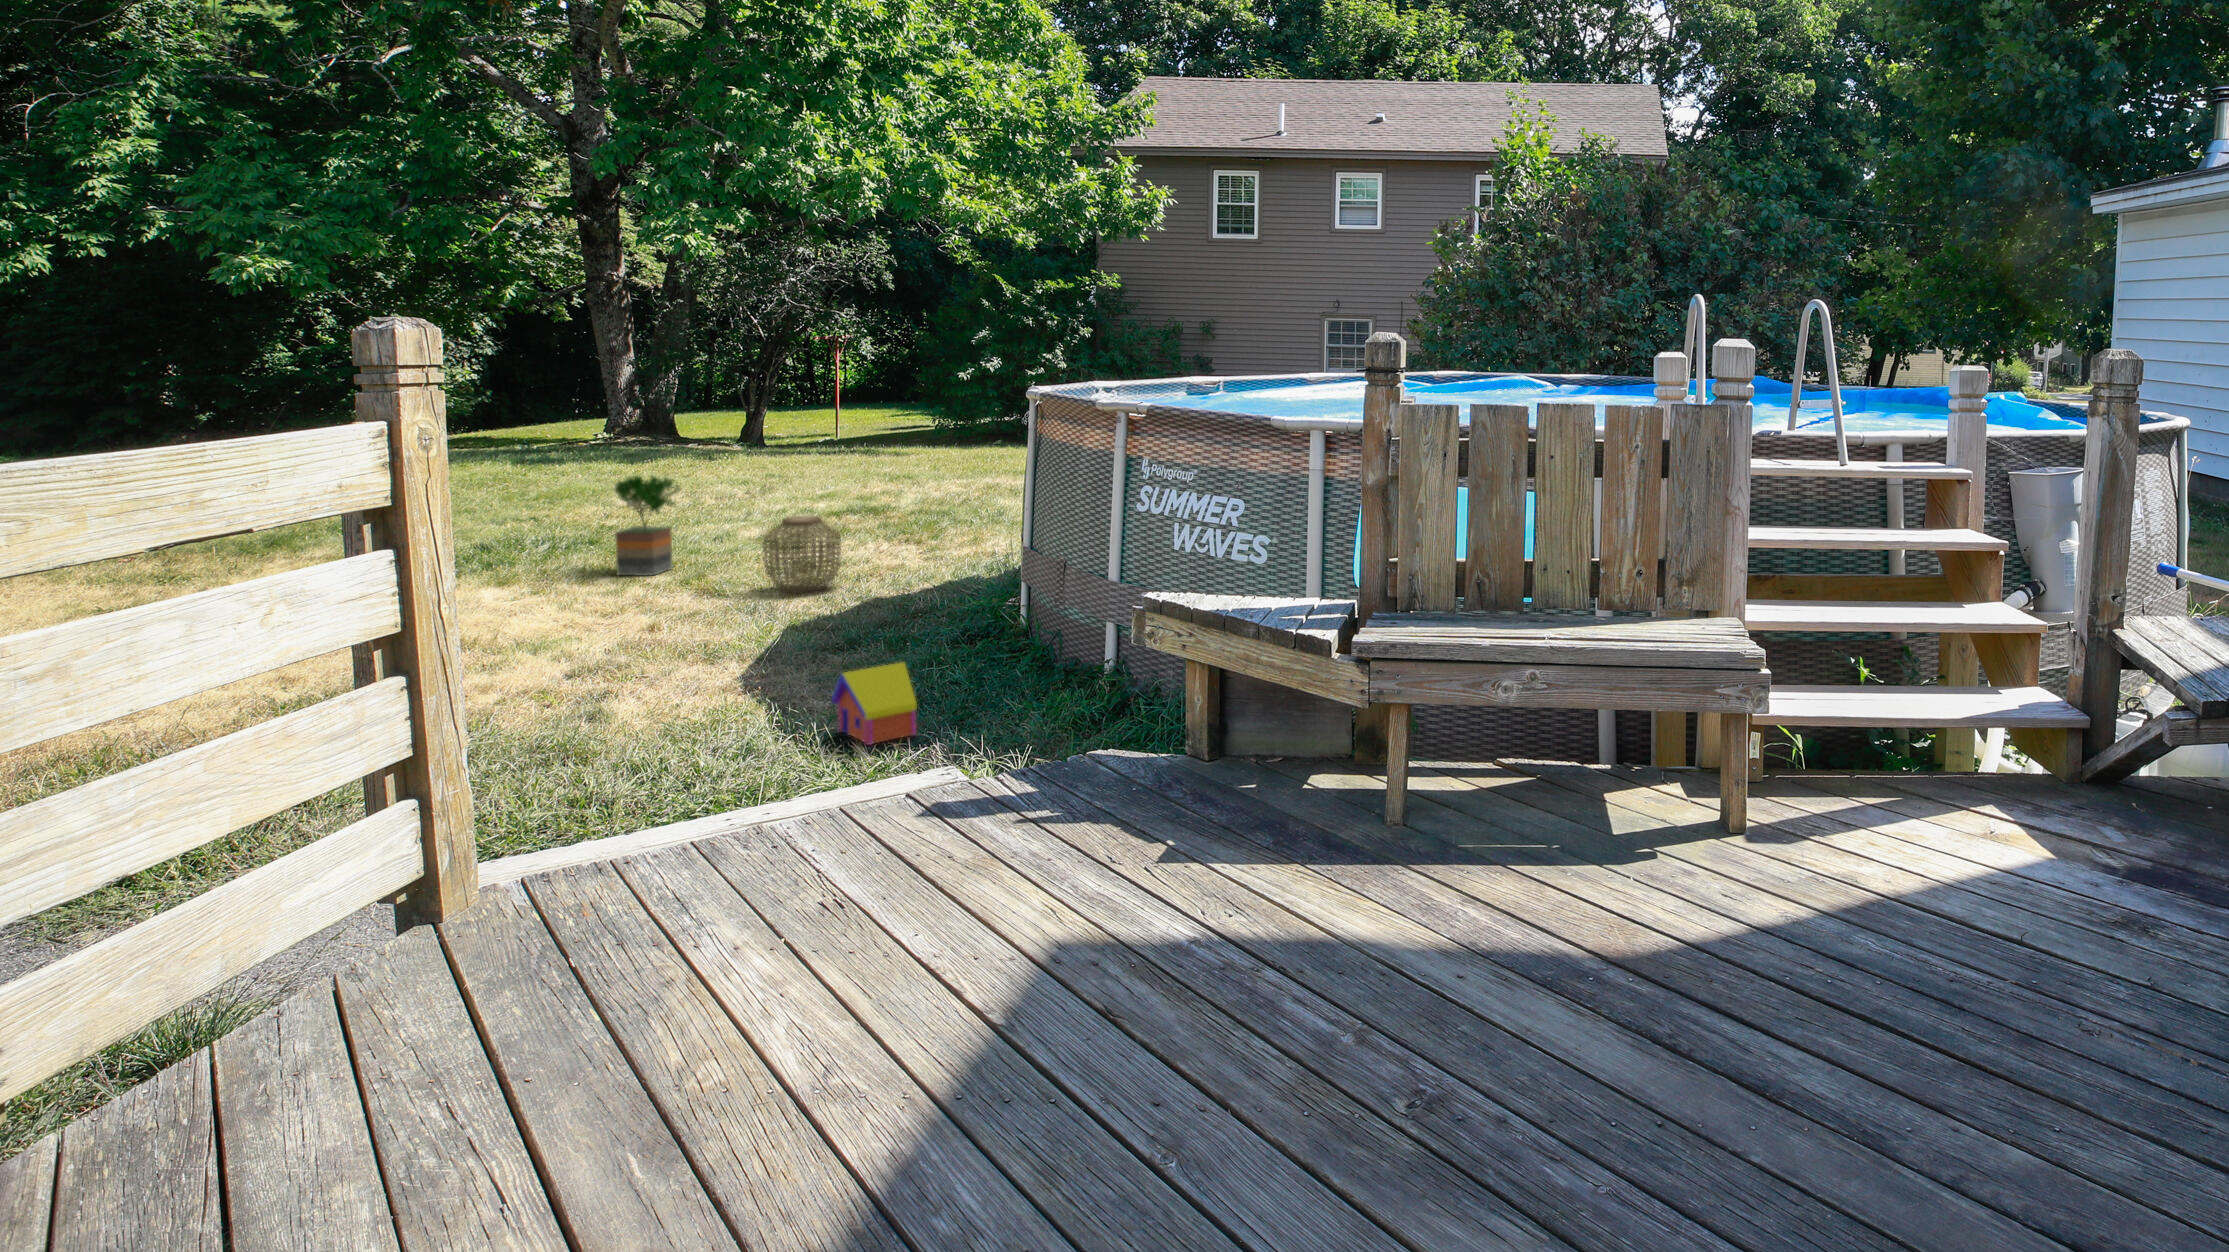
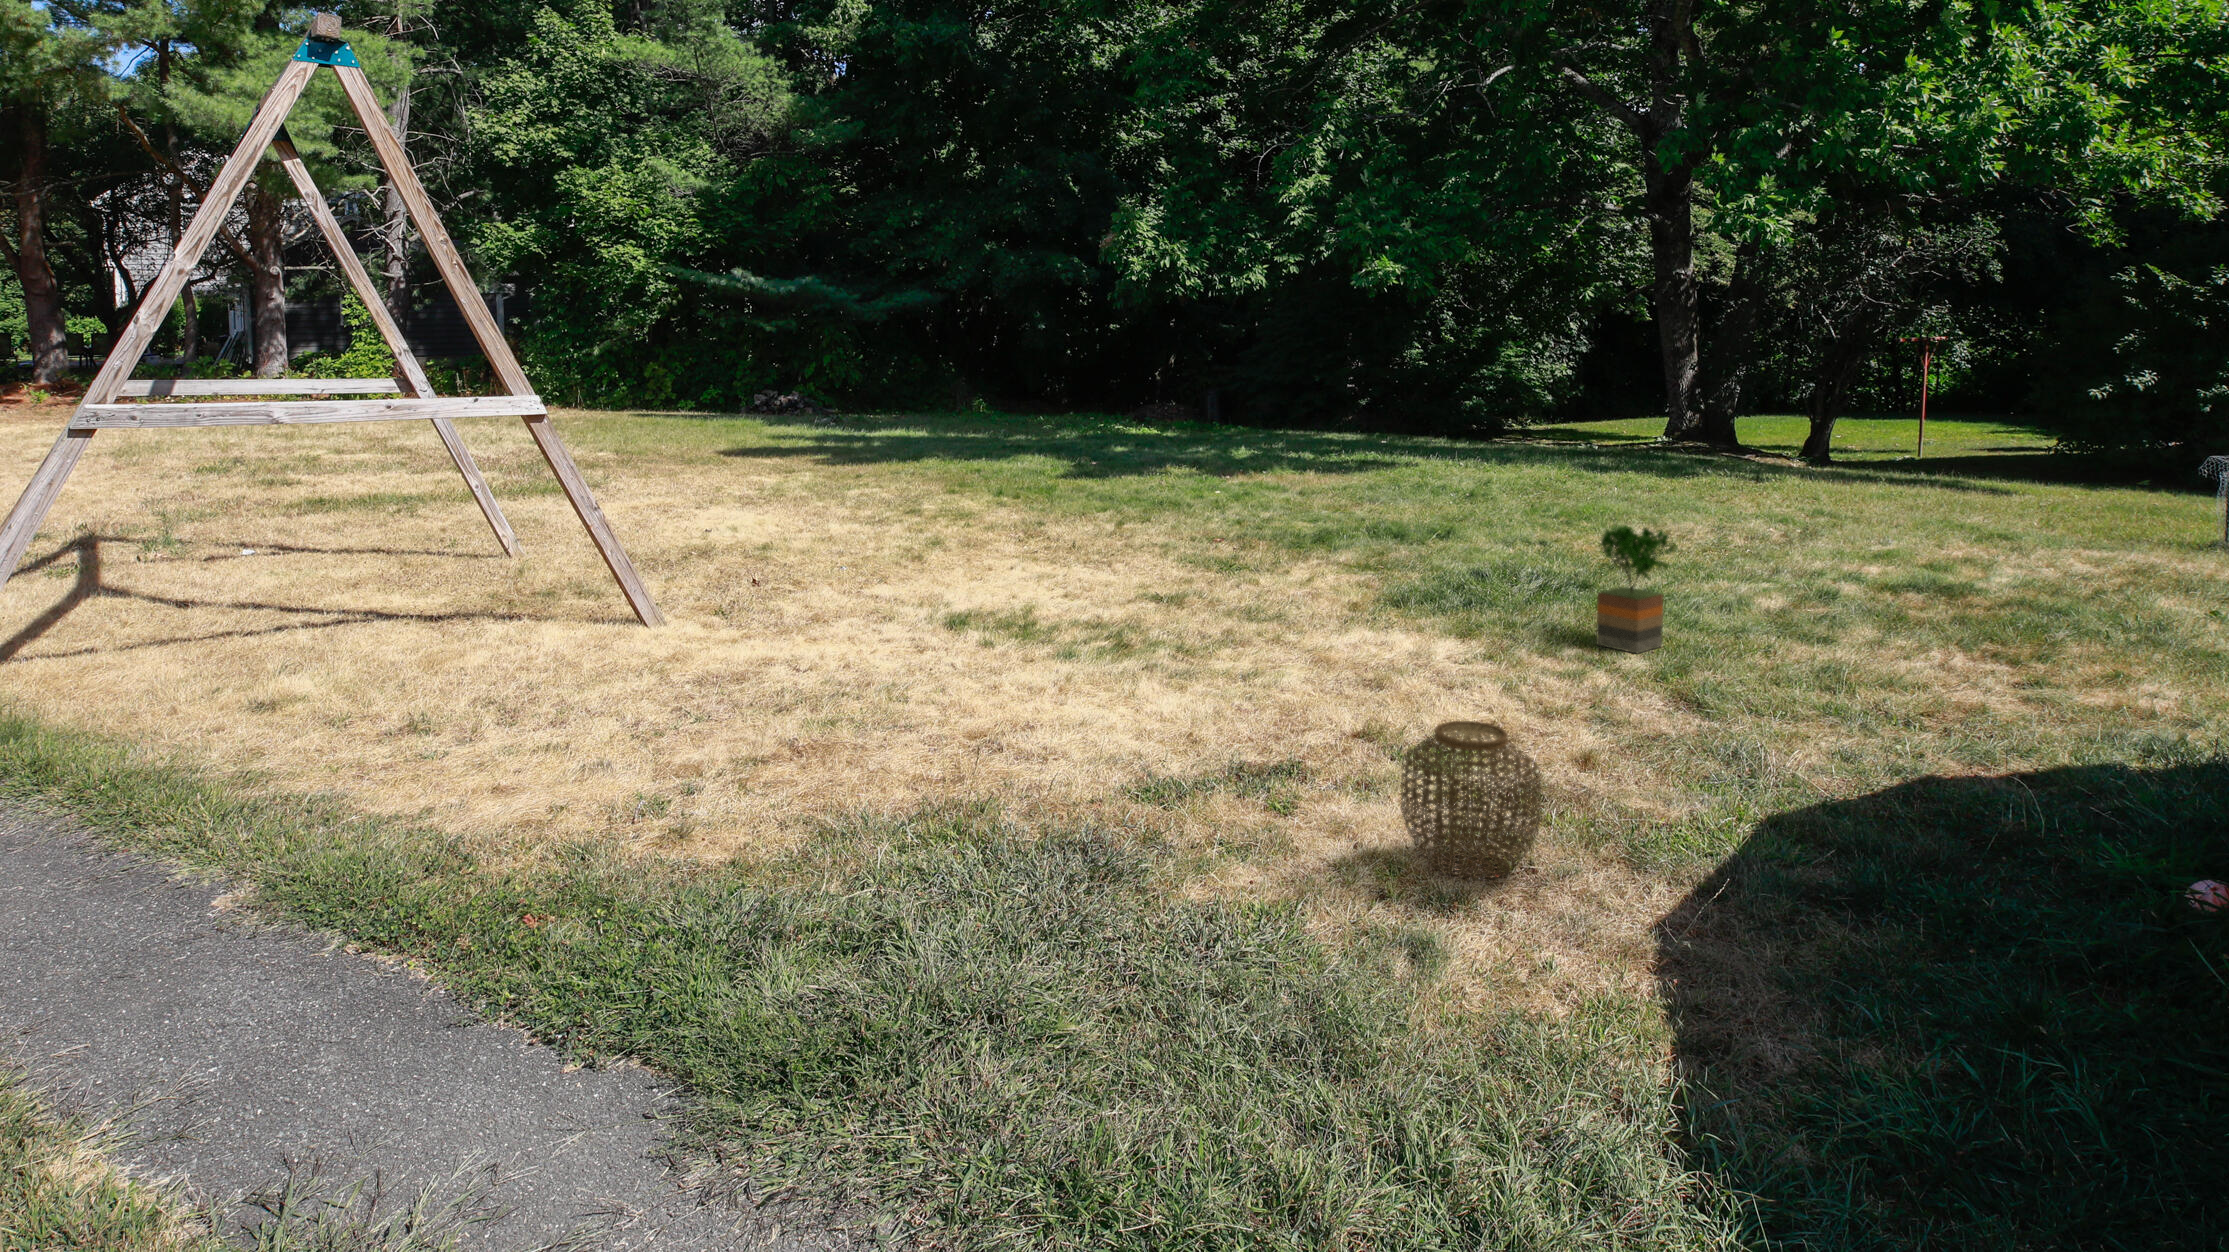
woven basket: present [763,516,841,593] -> present [1401,721,1541,879]
toy house: present [832,663,917,745] -> none [1807,1009,1973,1179]

